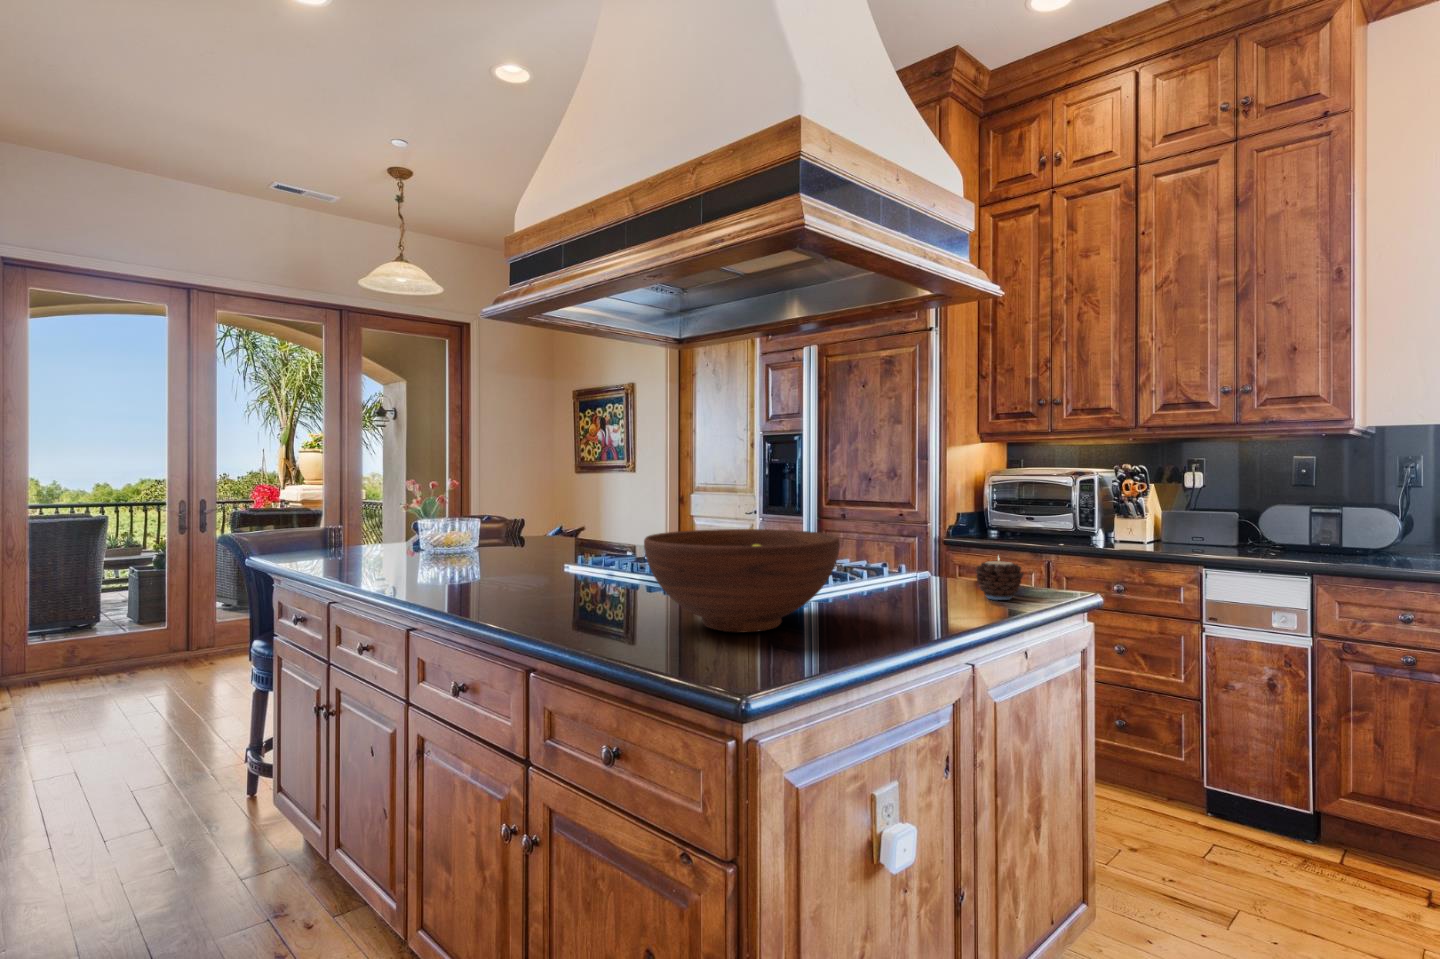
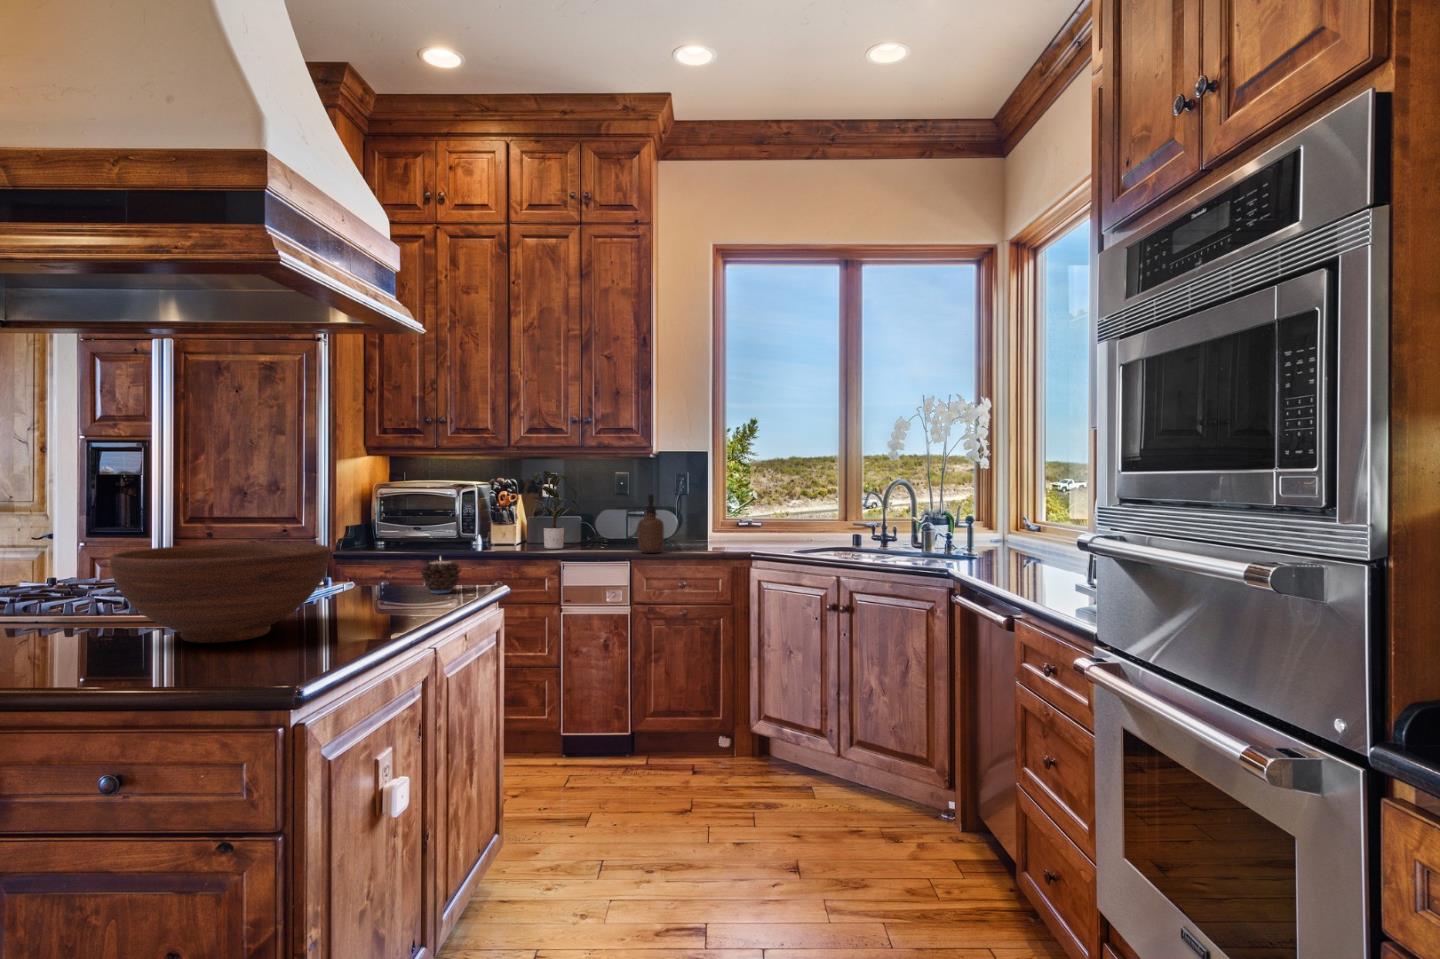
potted plant: none [1153,454,1252,552] -> present [533,471,579,549]
soap dispenser: none [1326,485,1371,568] -> present [638,494,664,553]

